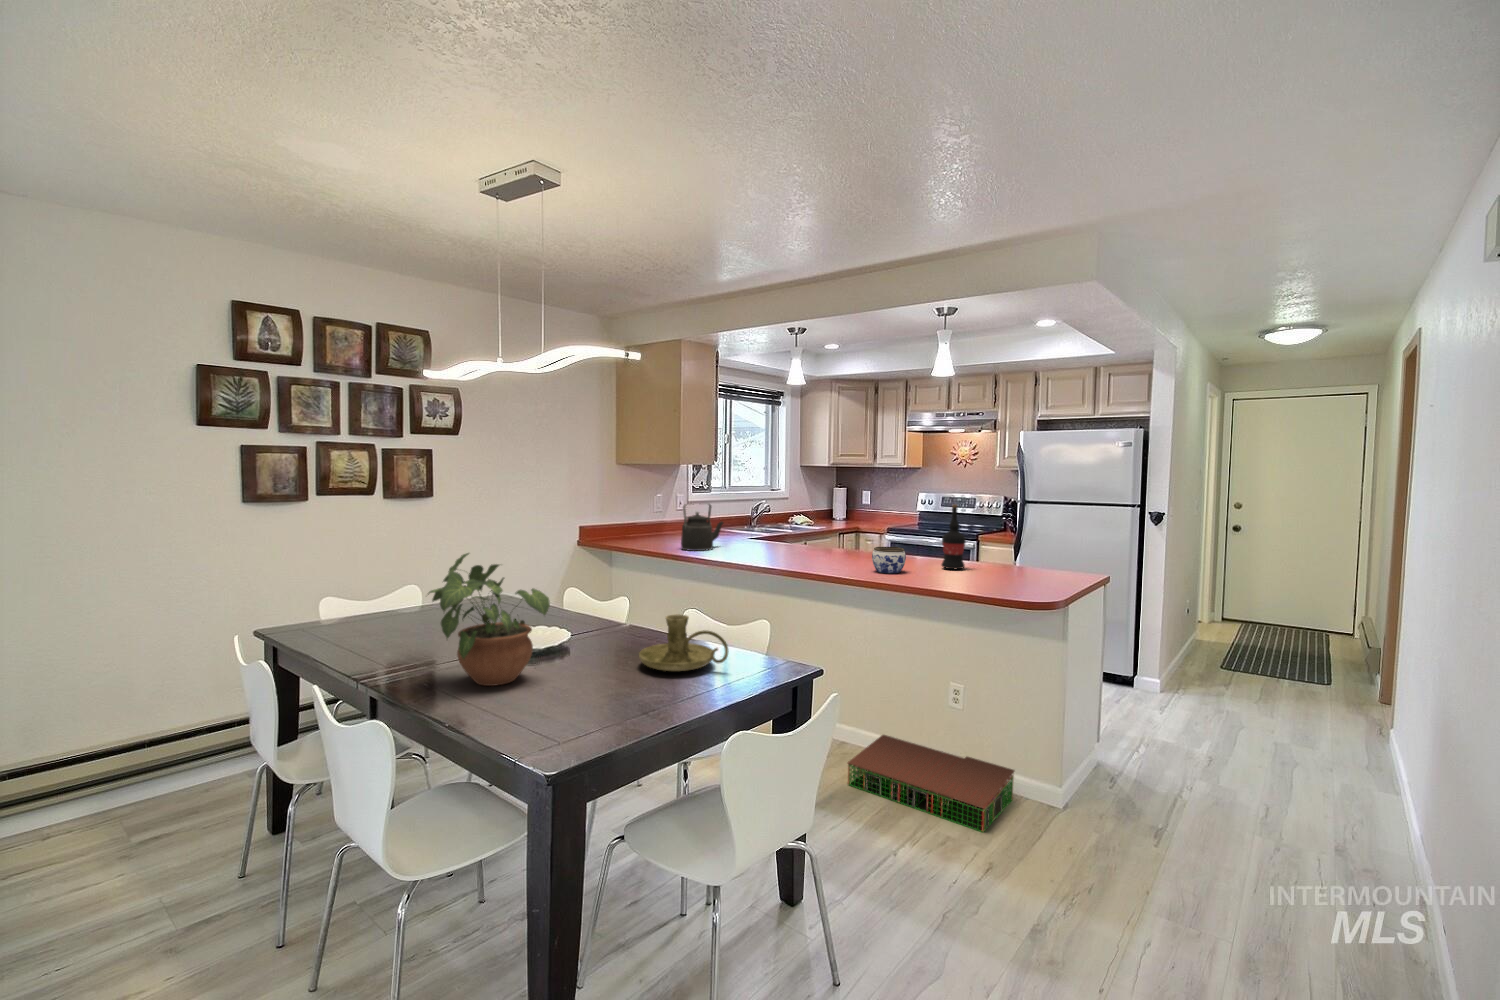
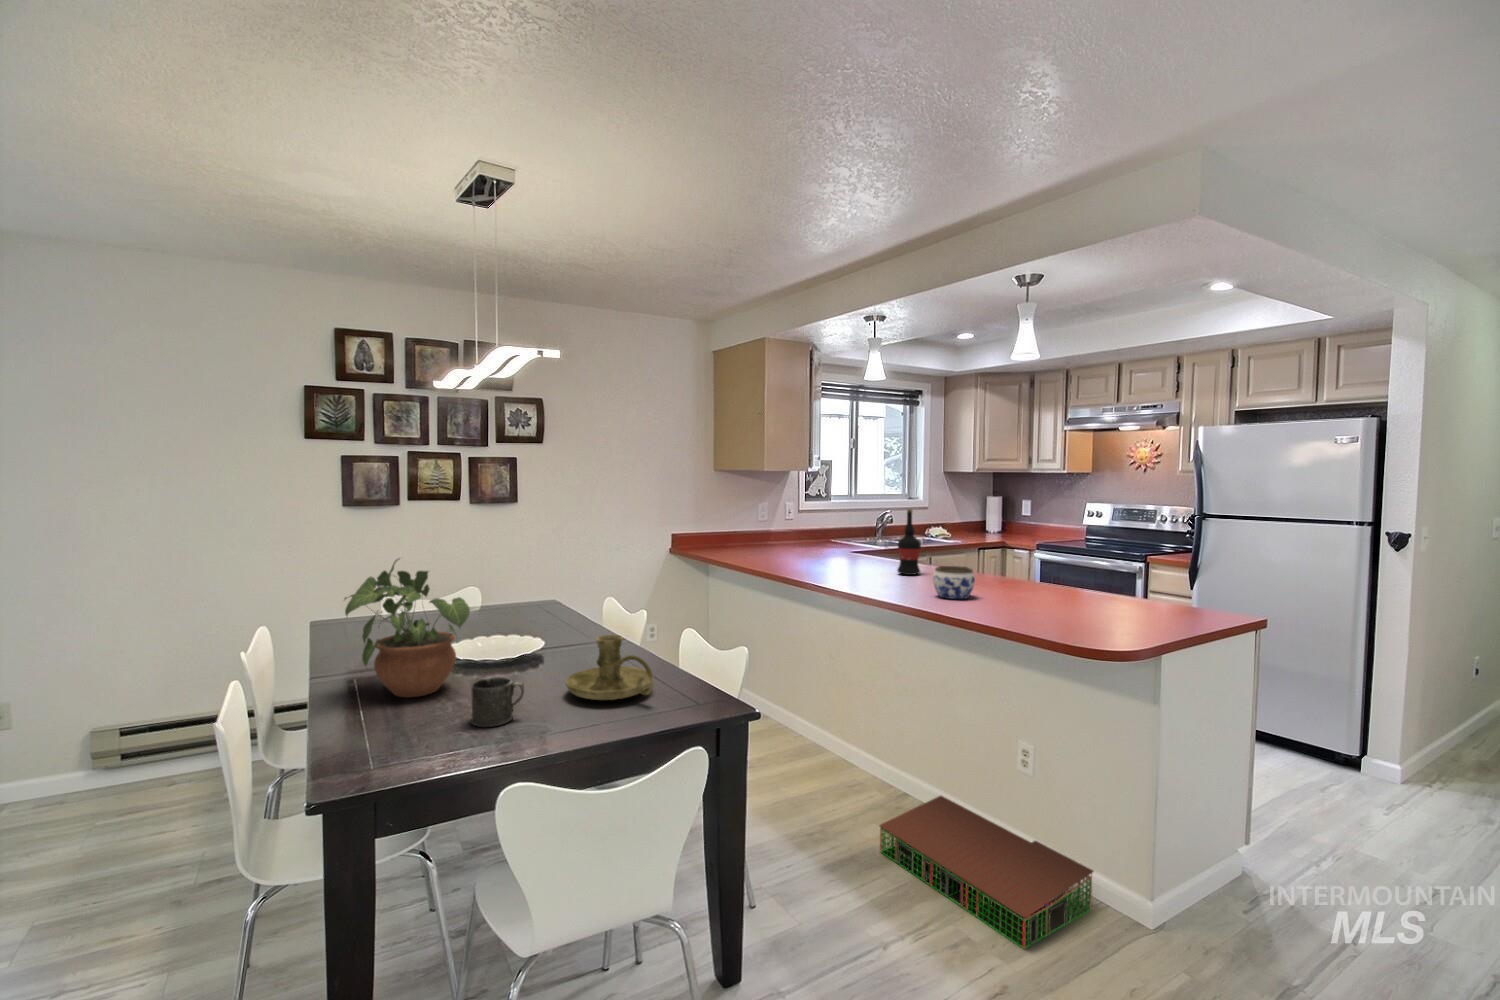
kettle: present [681,504,723,551] -> none [760,512,810,564]
wine bottle: present [941,504,966,569] -> present [898,509,921,575]
mug: none [587,656,633,701] -> present [470,677,524,727]

